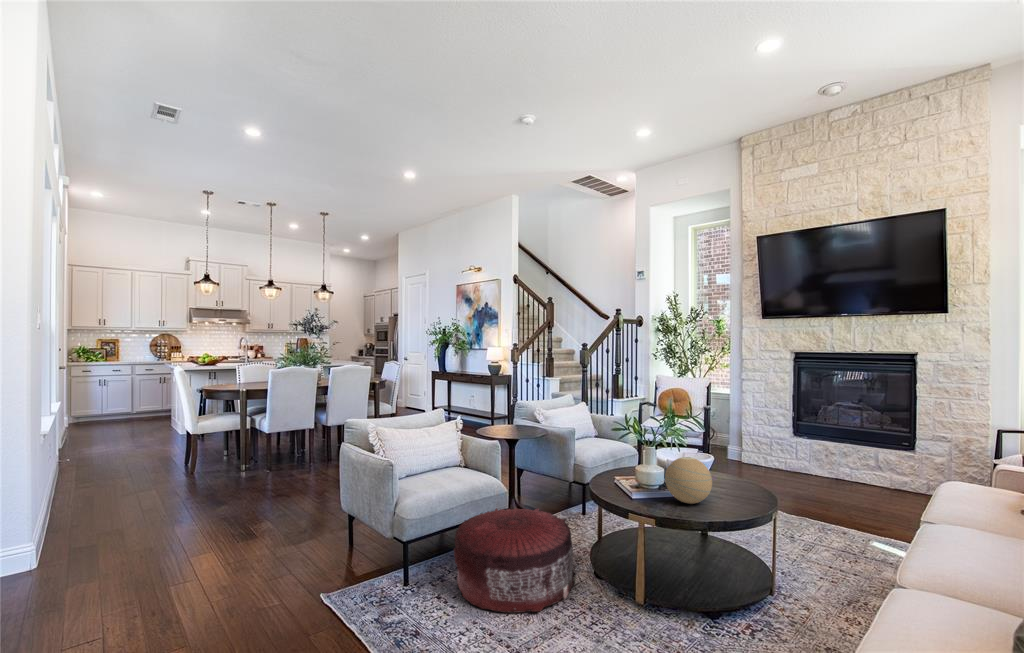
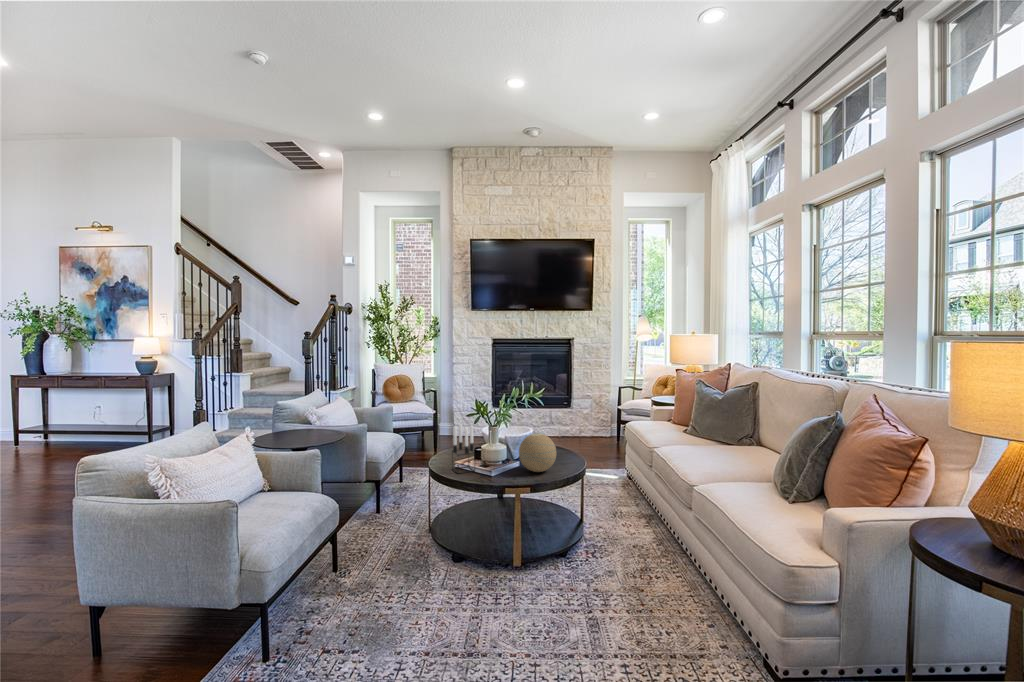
candle holder: none [606,433,628,487] -> present [452,424,475,473]
pouf: present [454,508,576,613] -> none [322,514,455,637]

